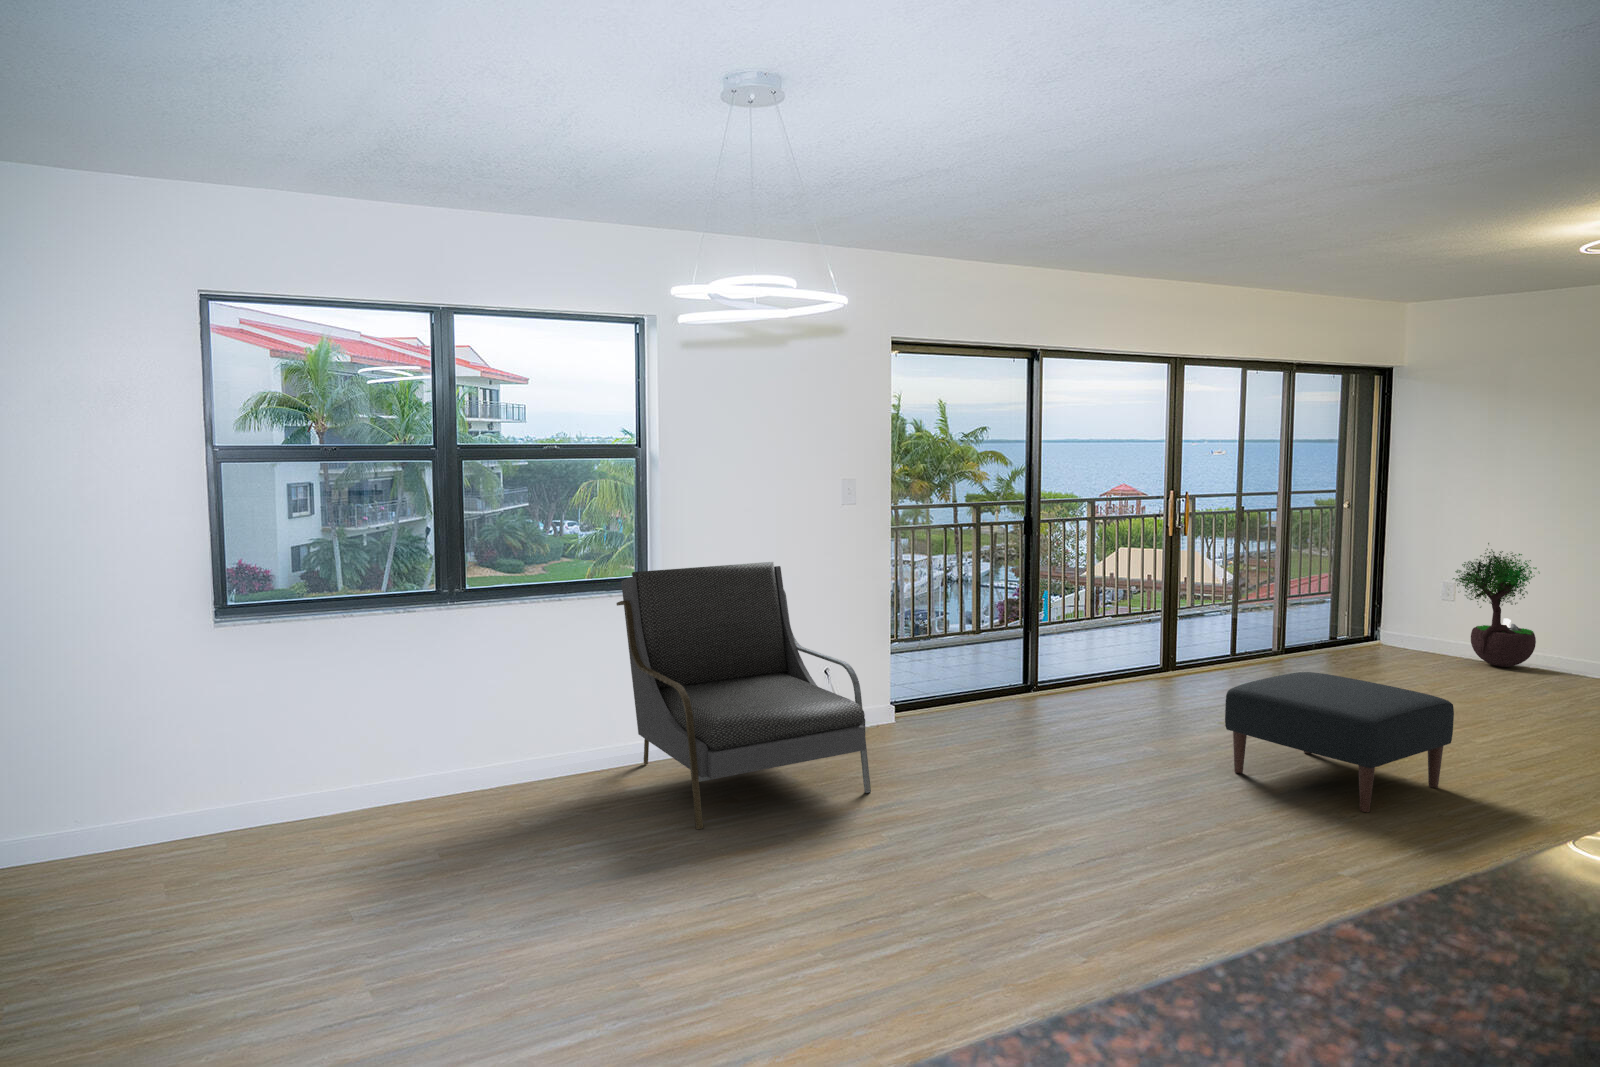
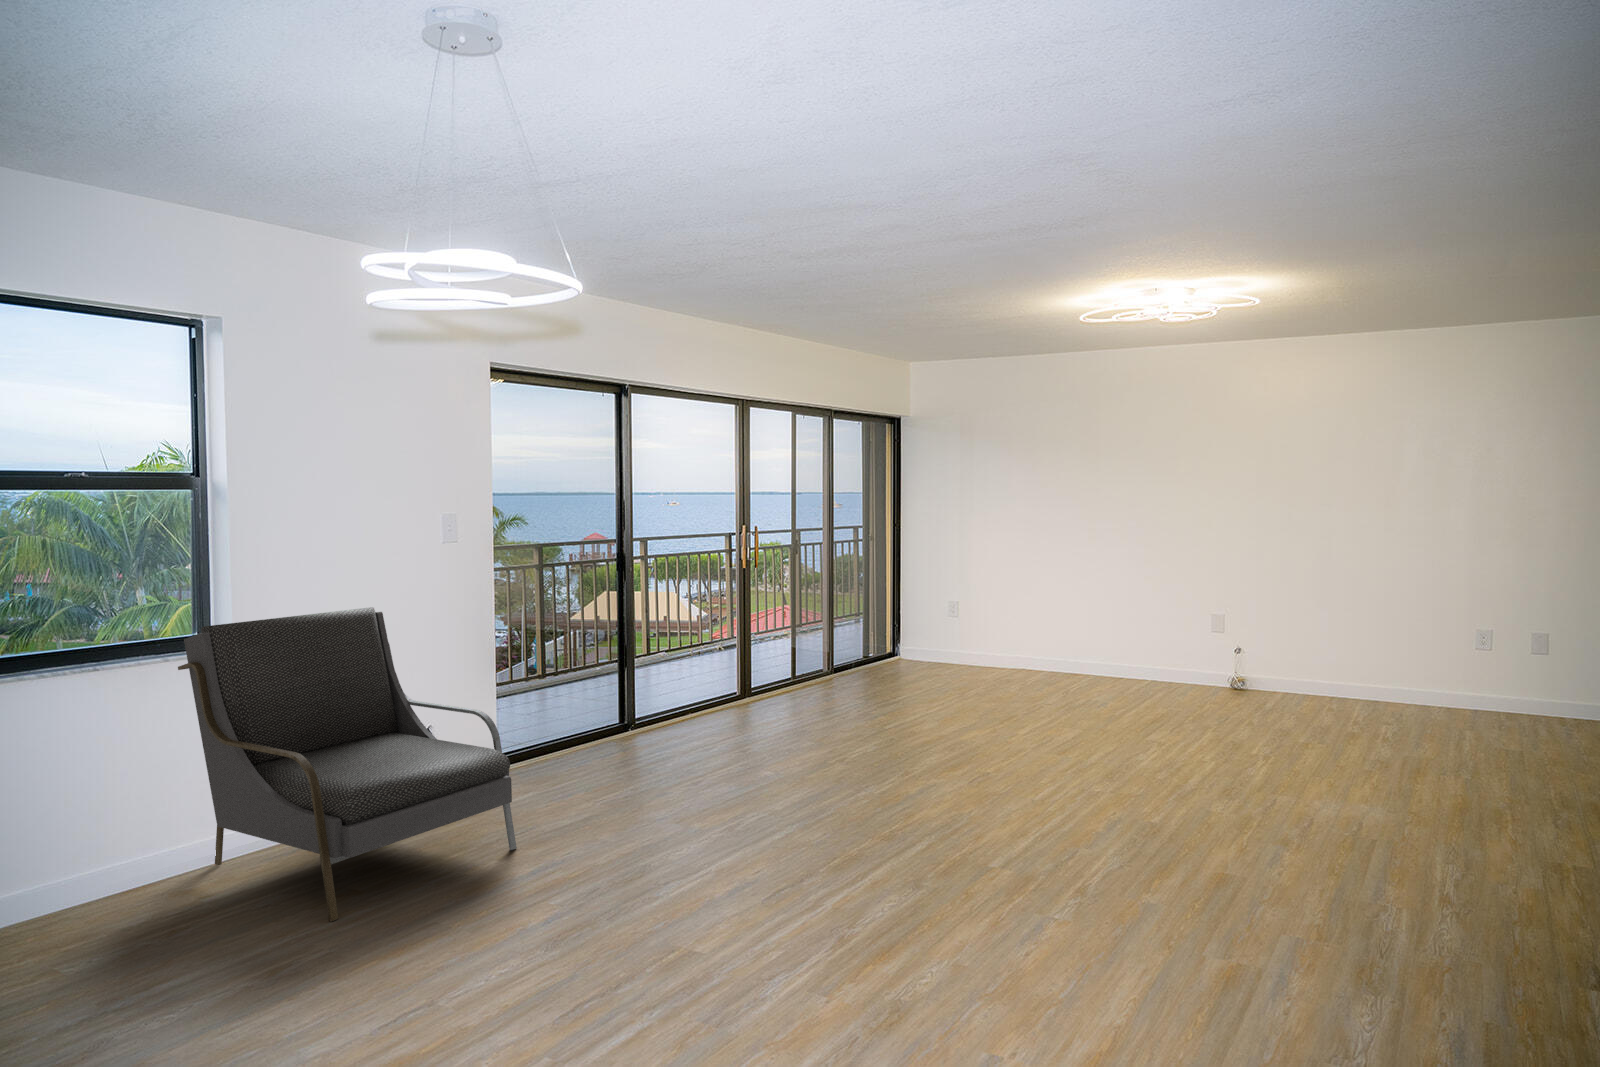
potted tree: present [1453,543,1537,667] -> none [959,564,1020,668]
ottoman: present [1225,672,1454,812] -> none [836,679,1007,792]

